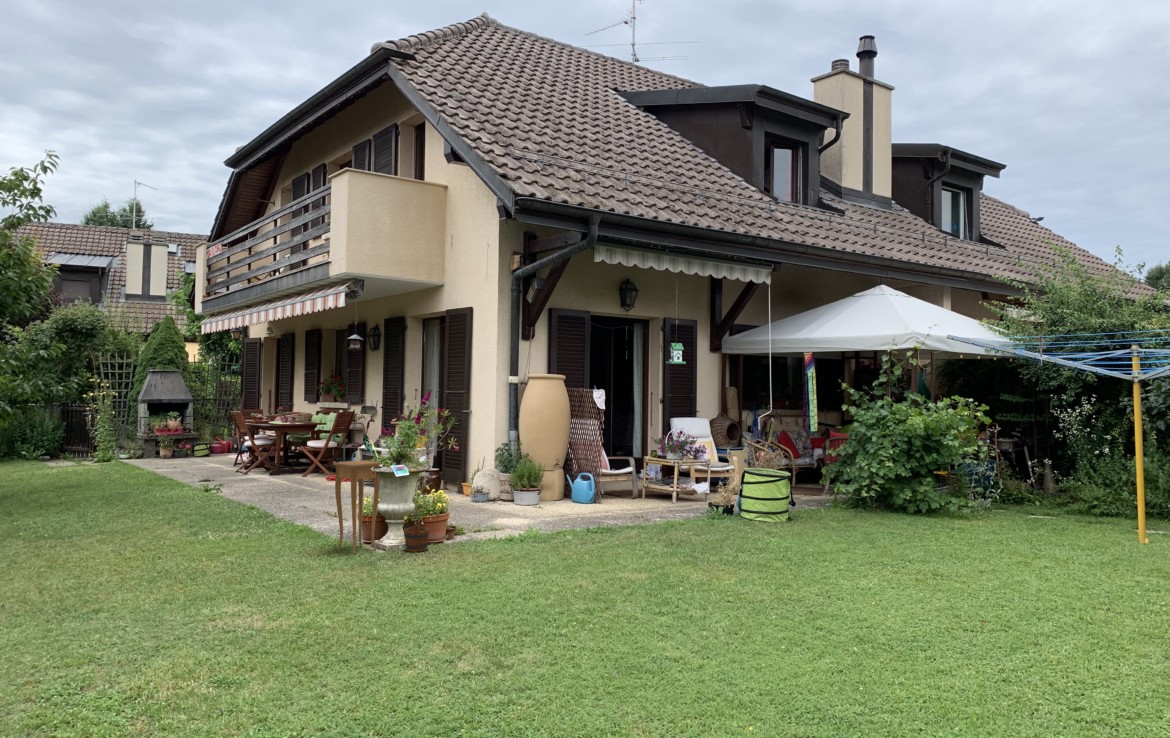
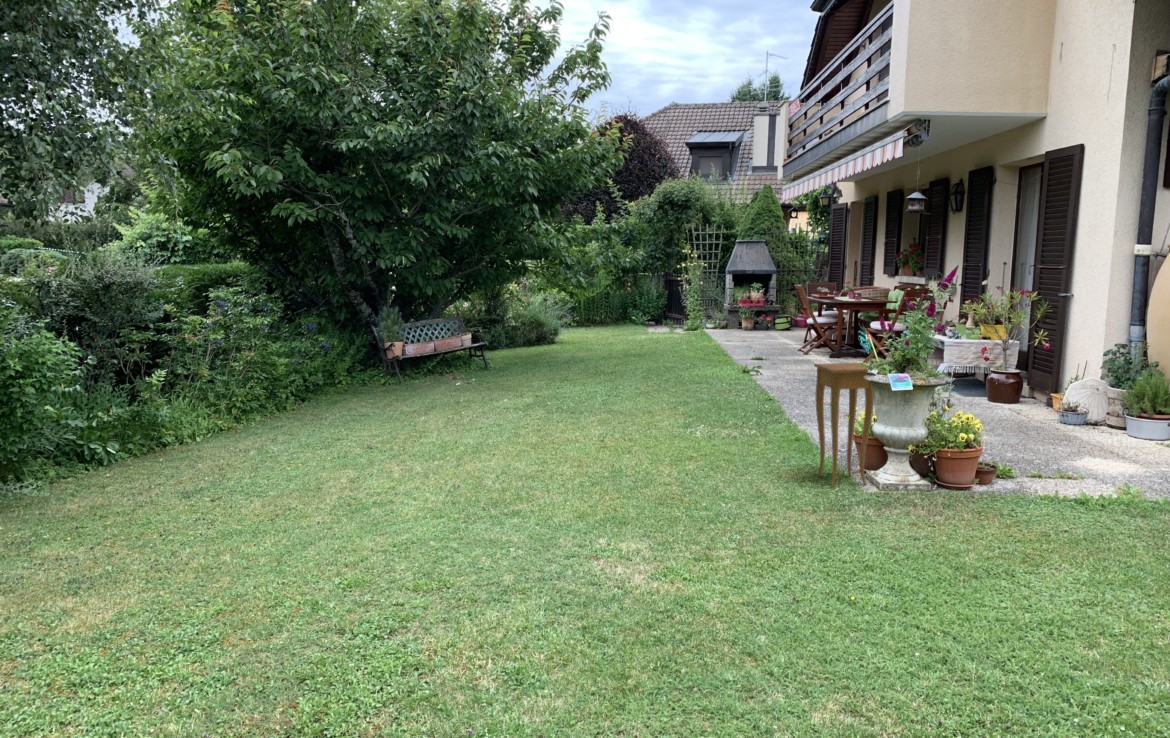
wooden bucket: present [404,509,429,552] -> none [903,438,941,499]

